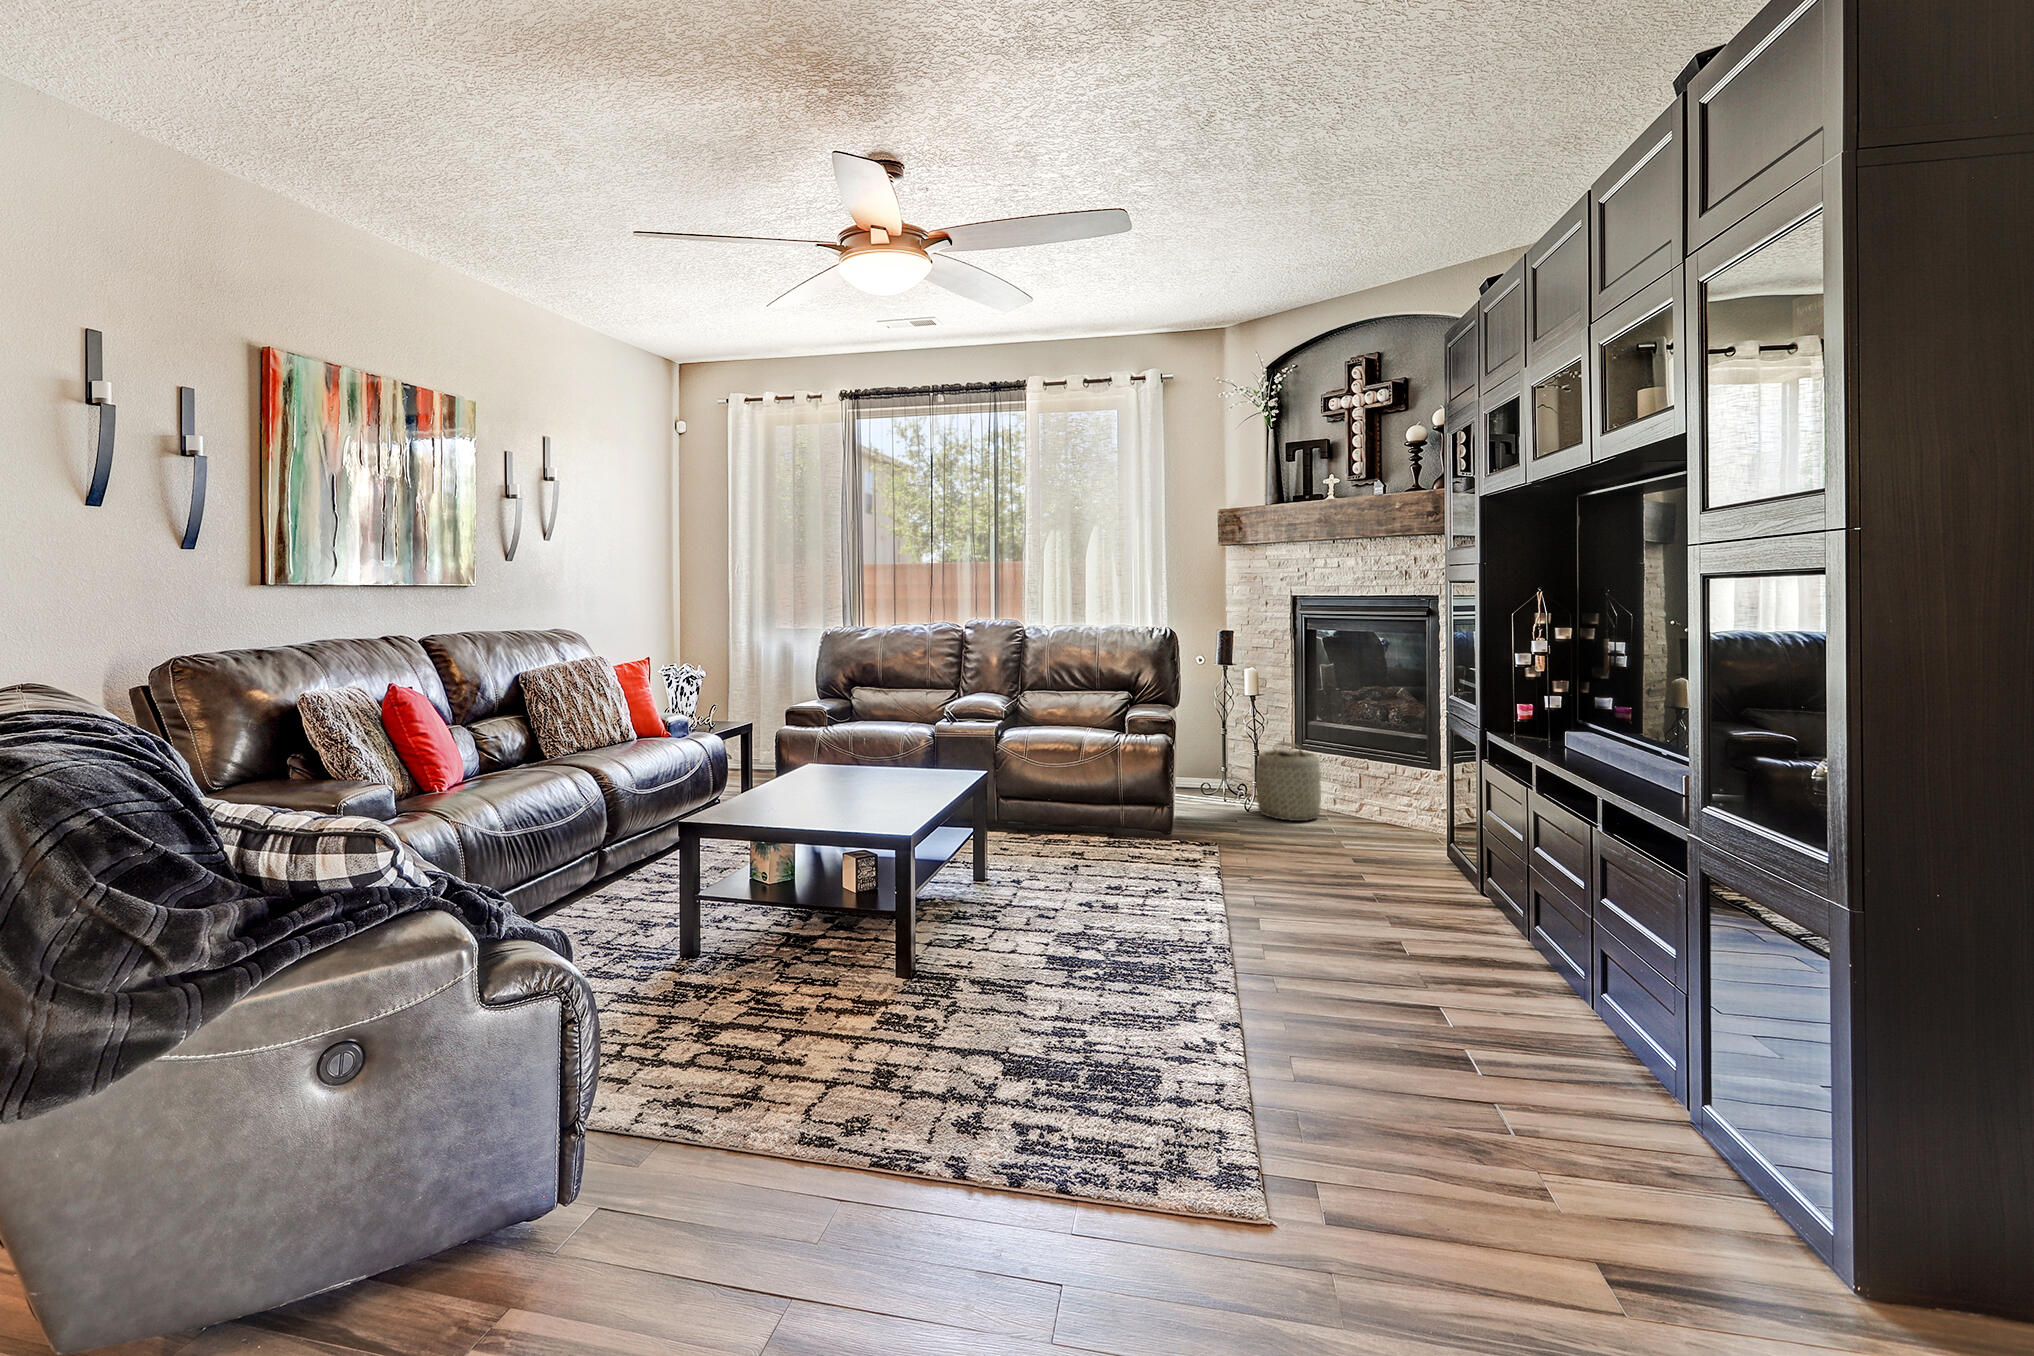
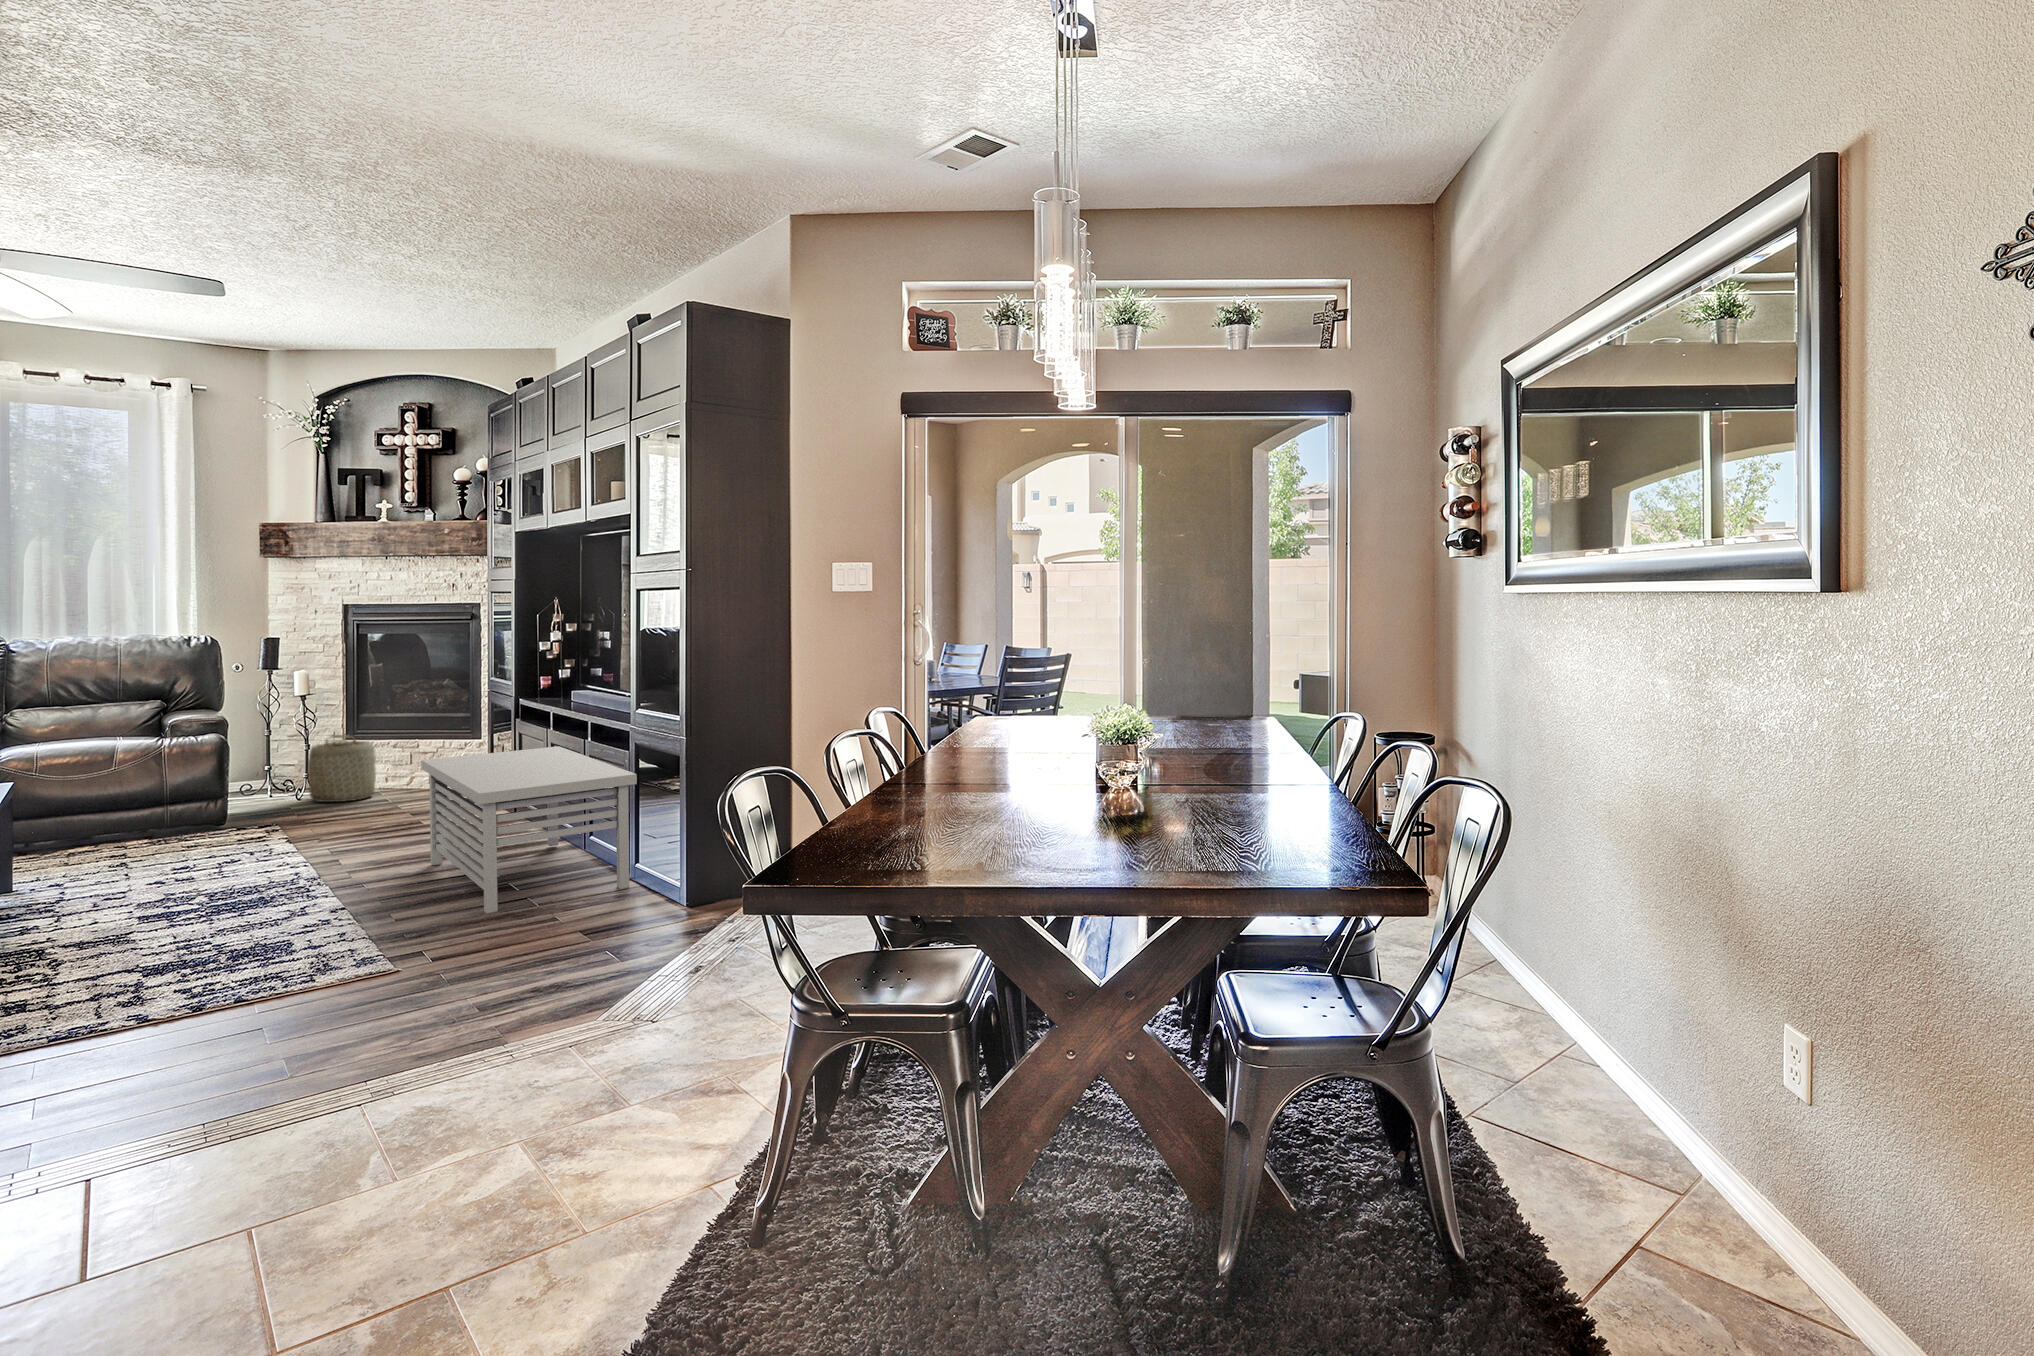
storage bench: none [1347,816,1708,1158] -> present [421,746,637,913]

